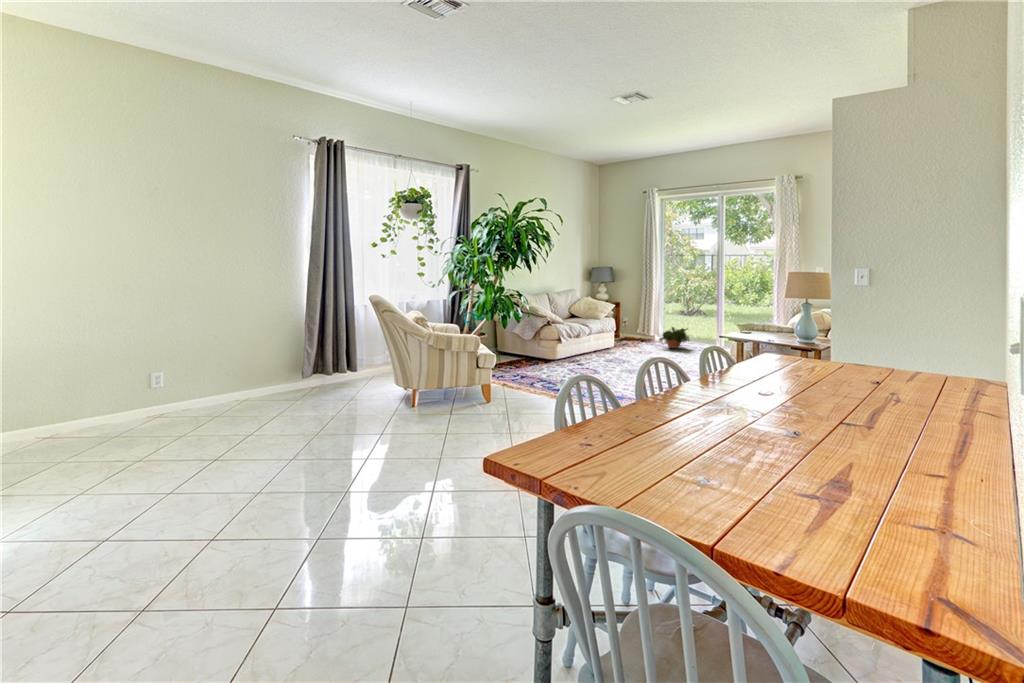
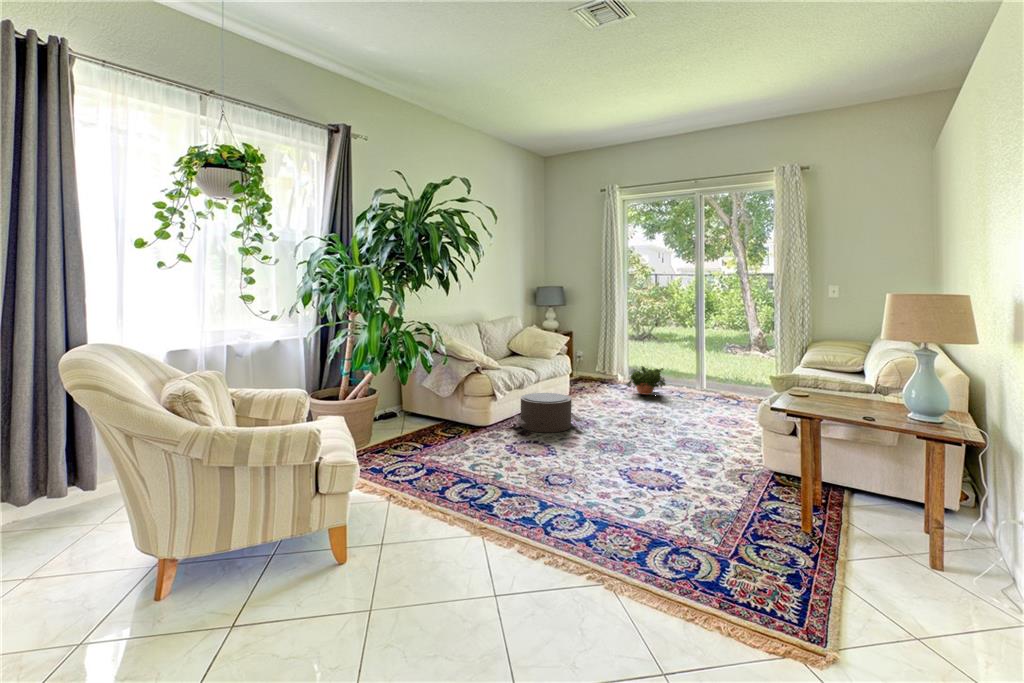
pouf: none [573,340,619,365] -> present [514,393,582,432]

